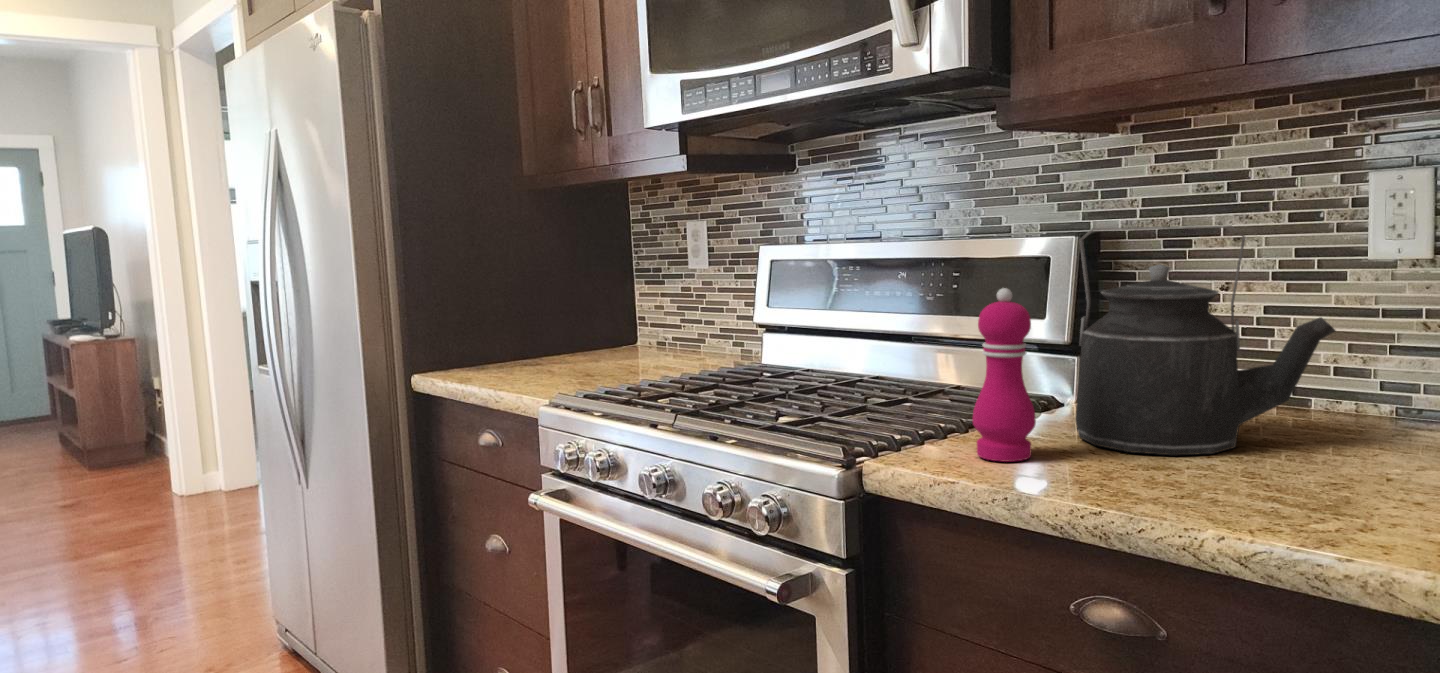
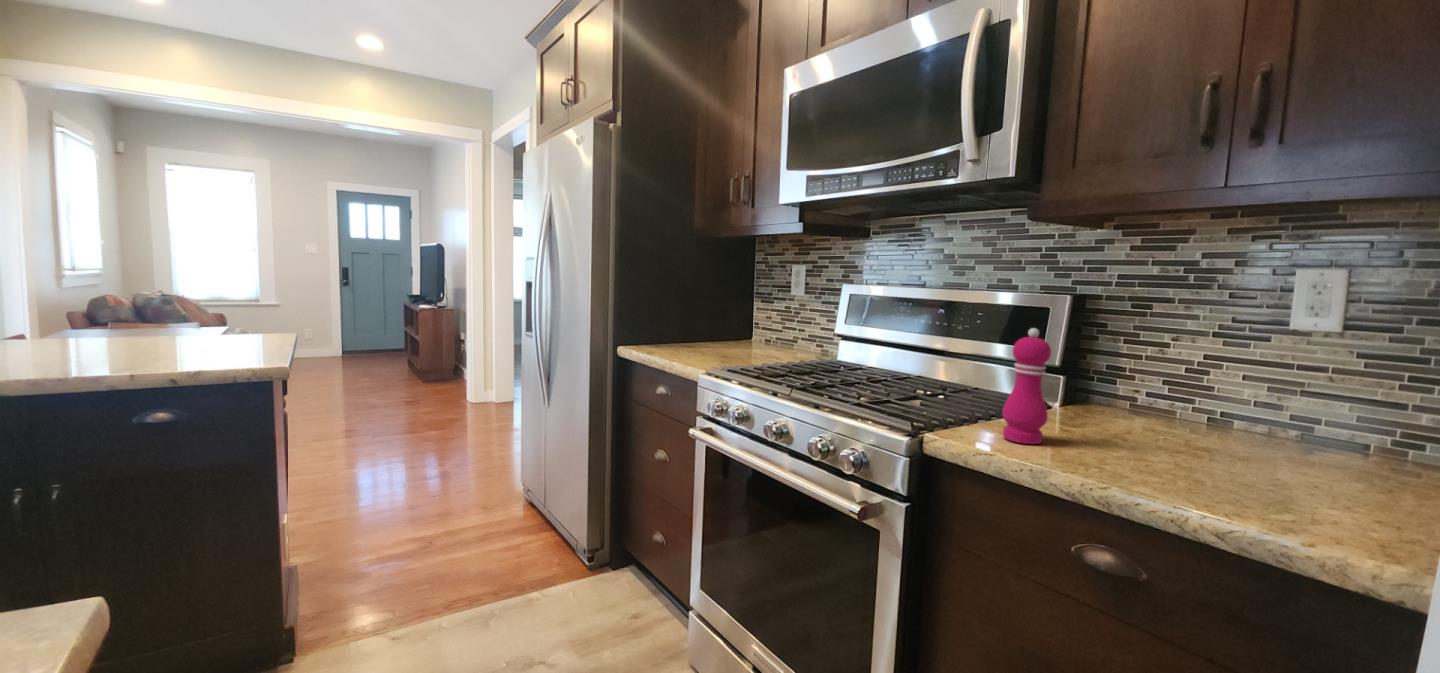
kettle: present [1075,225,1335,455] -> none [1070,293,1274,453]

